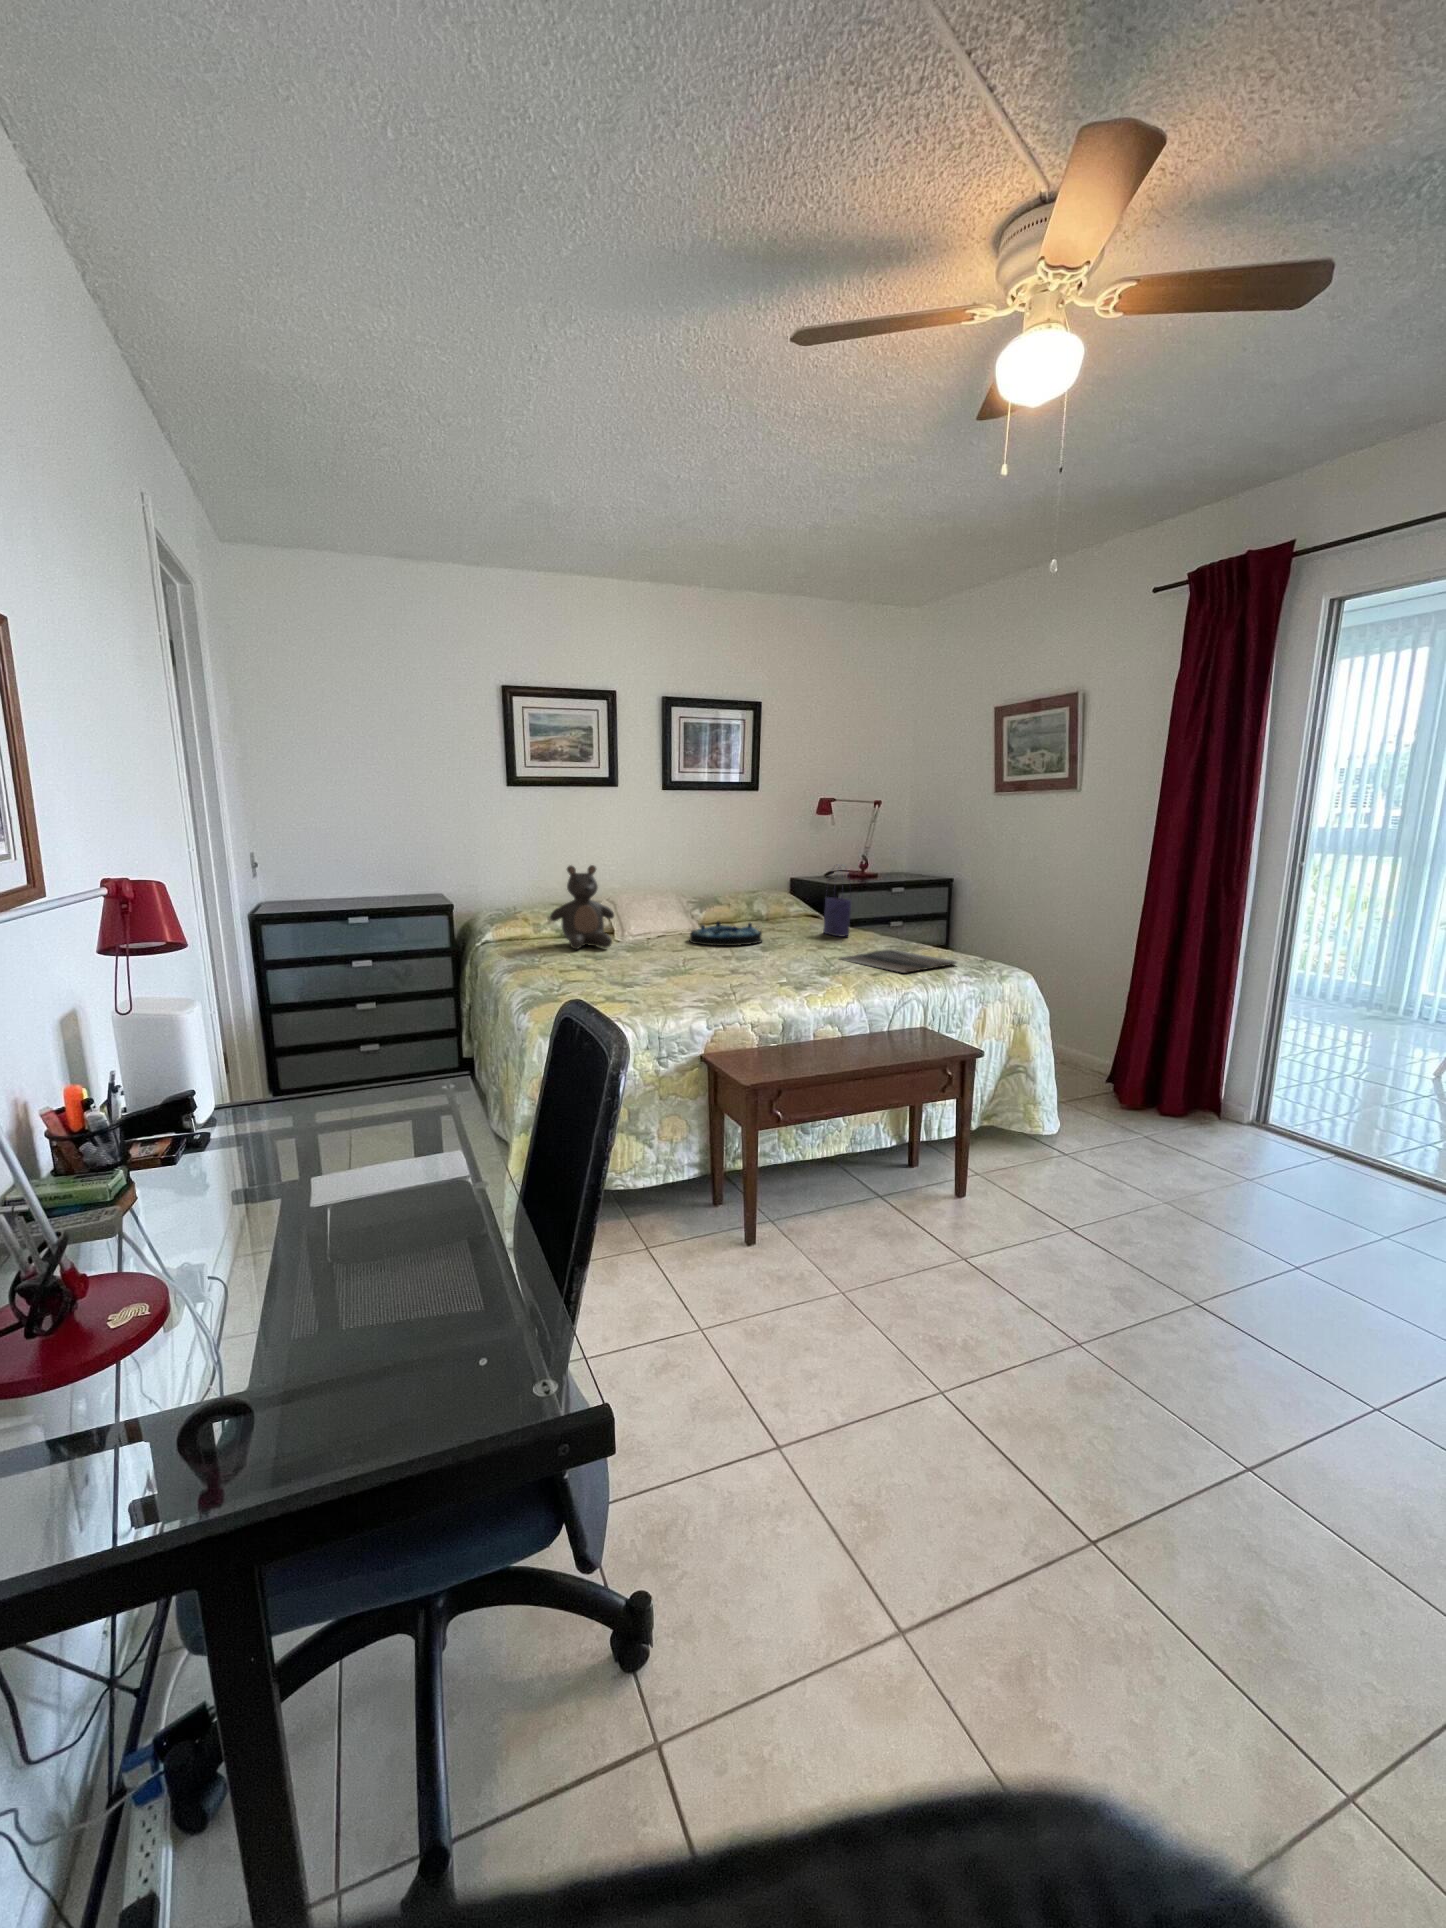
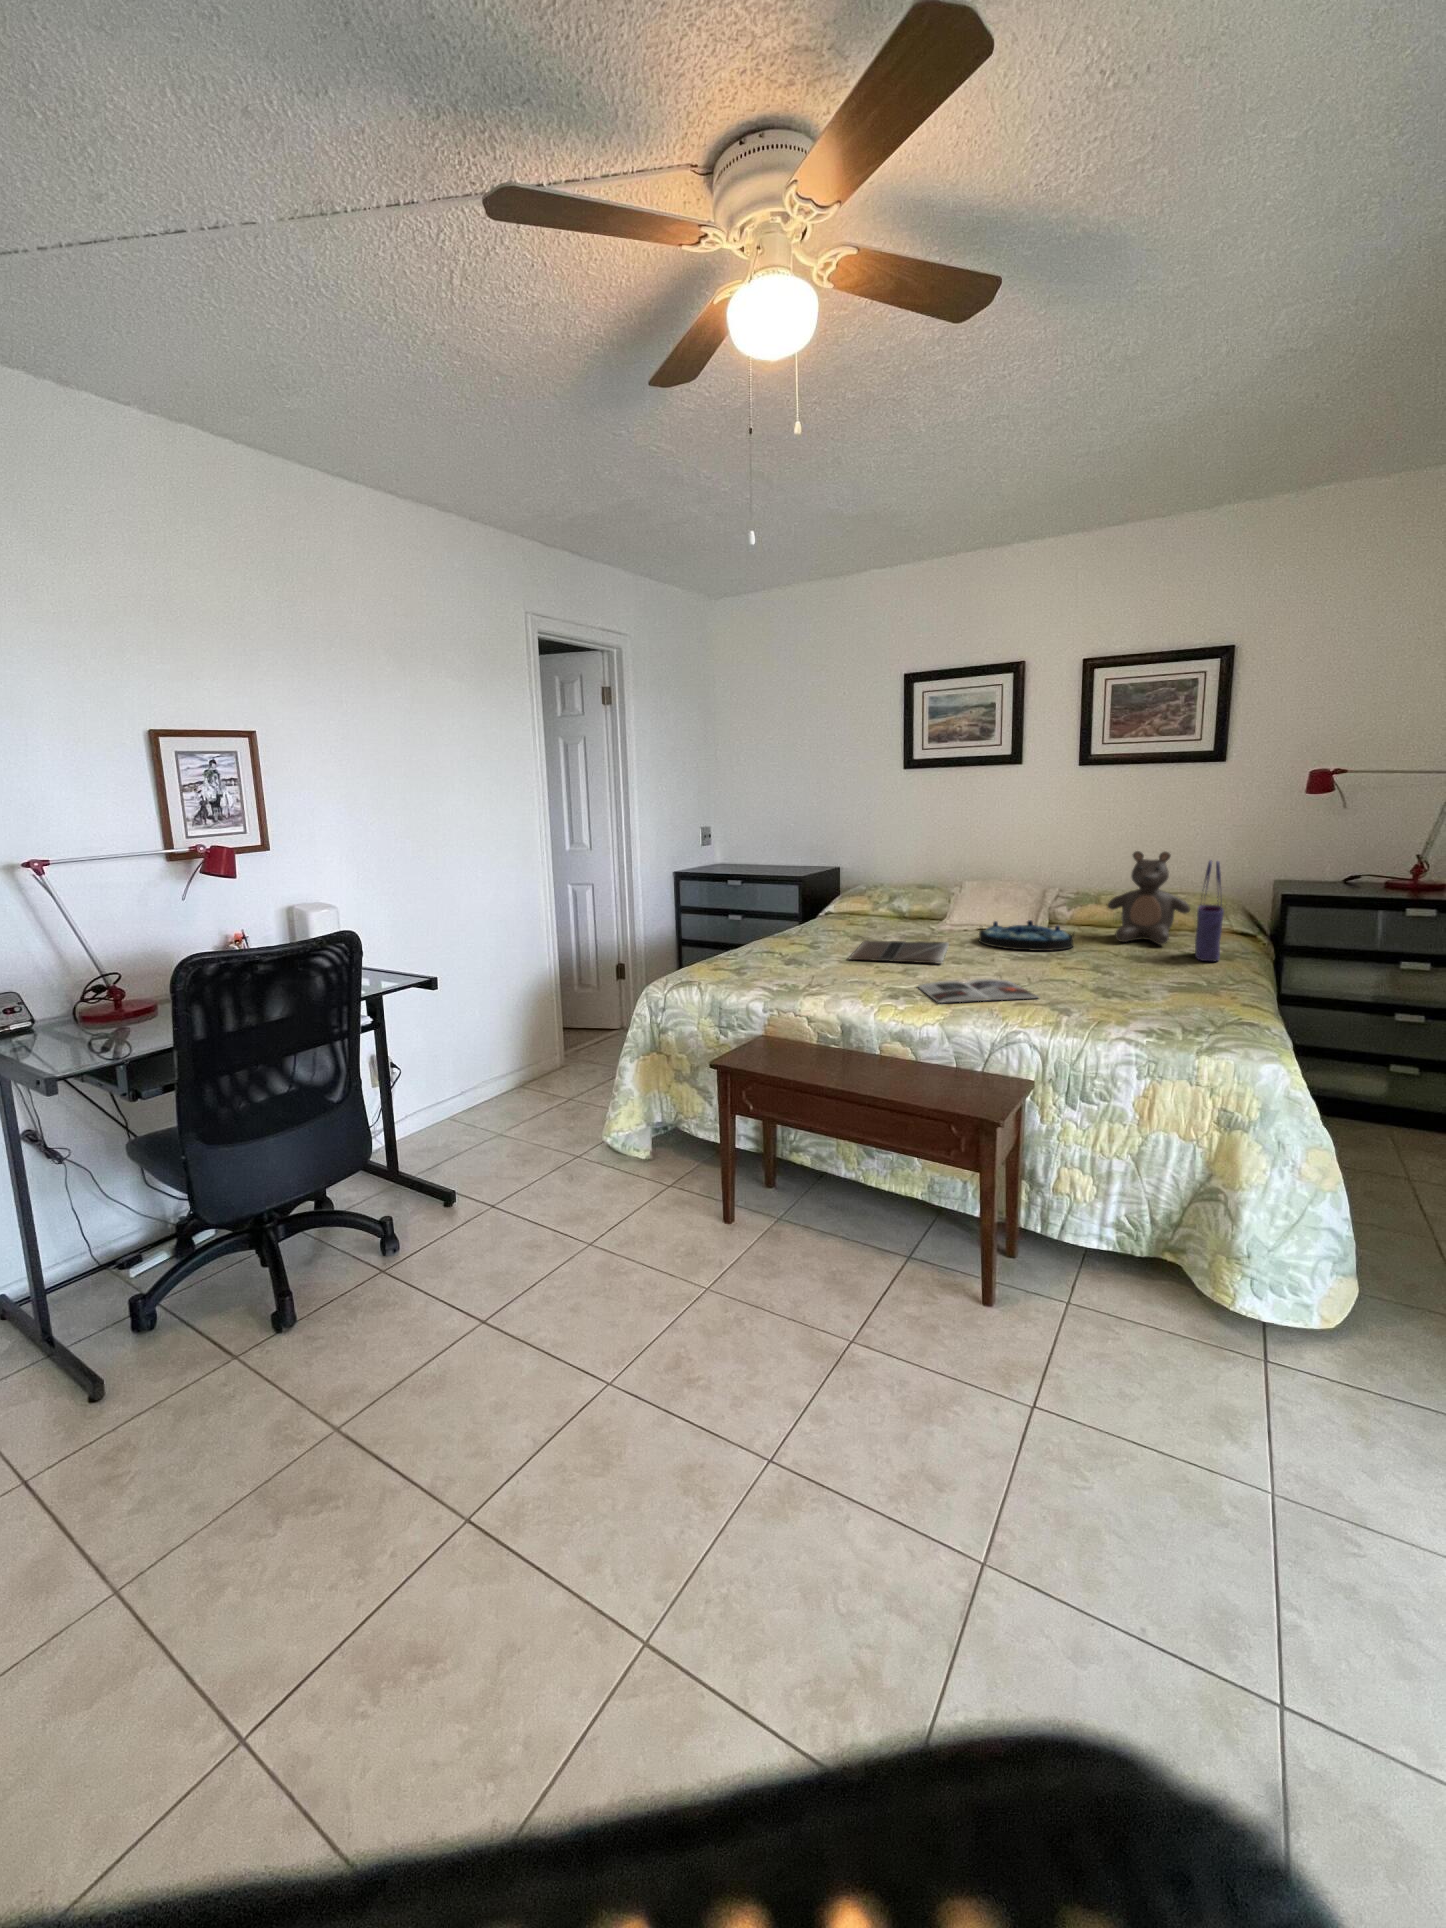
teddy bear: present [550,865,614,949] -> present [1108,851,1190,945]
laptop: present [840,950,957,973] -> present [849,940,949,963]
magazine: none [782,965,862,986] -> present [918,979,1038,1003]

